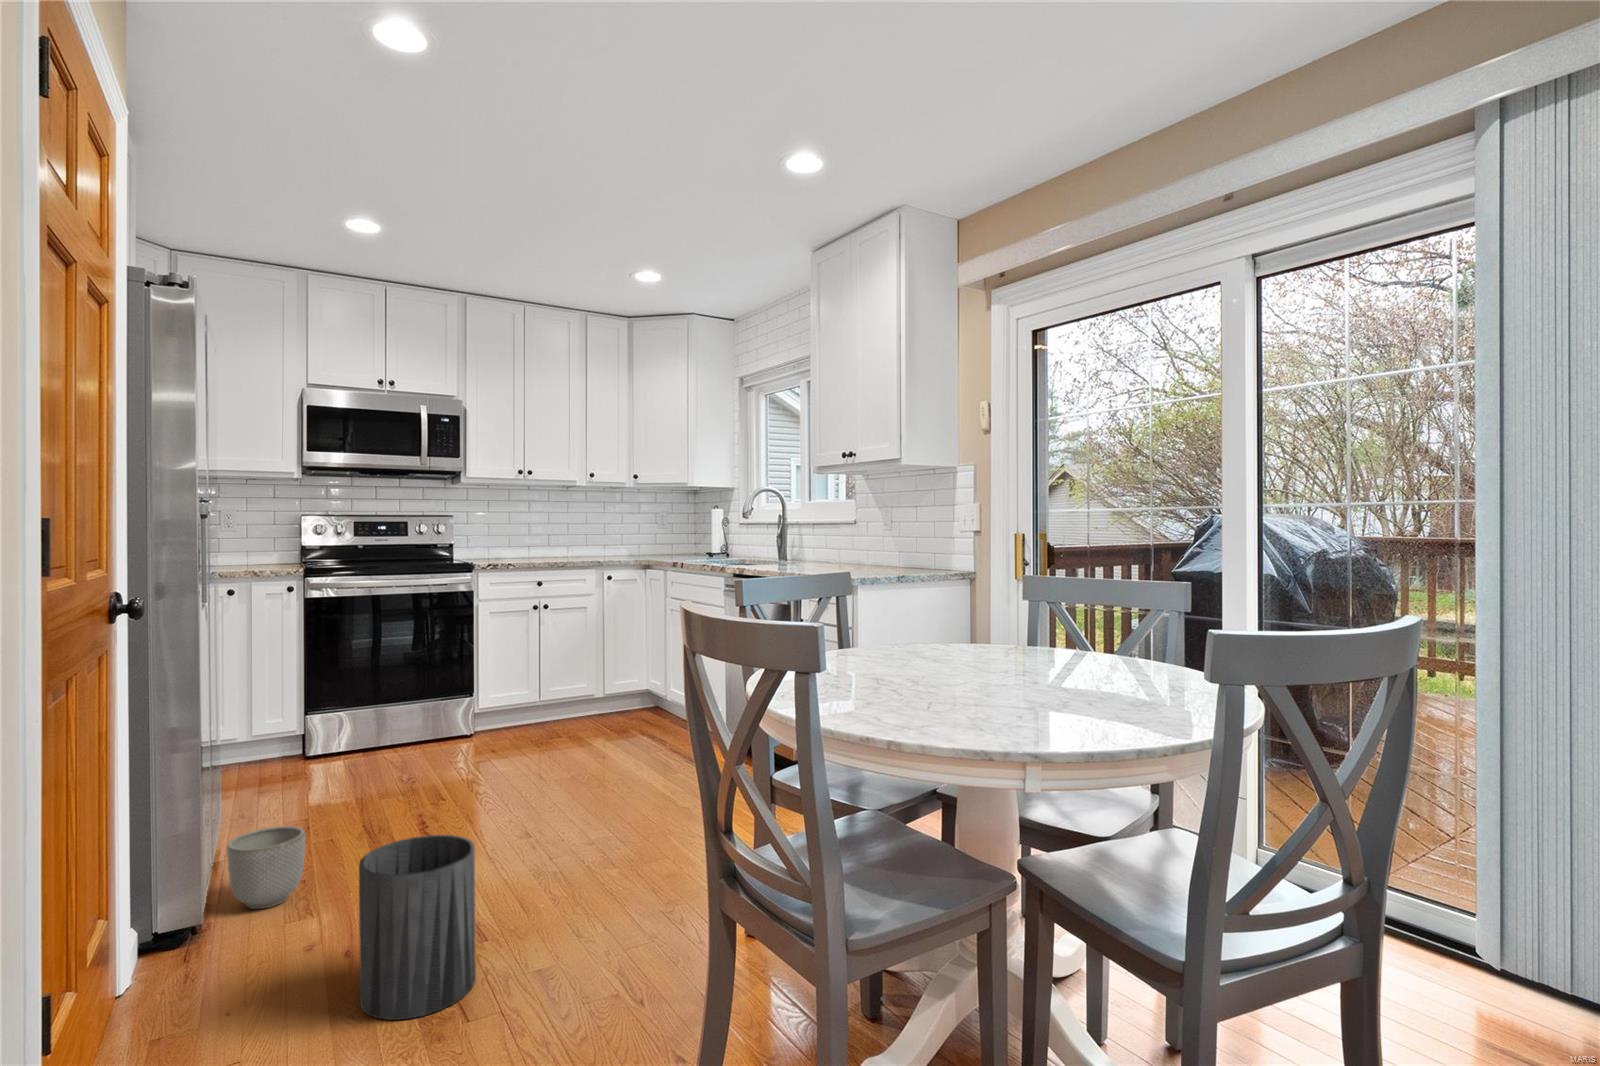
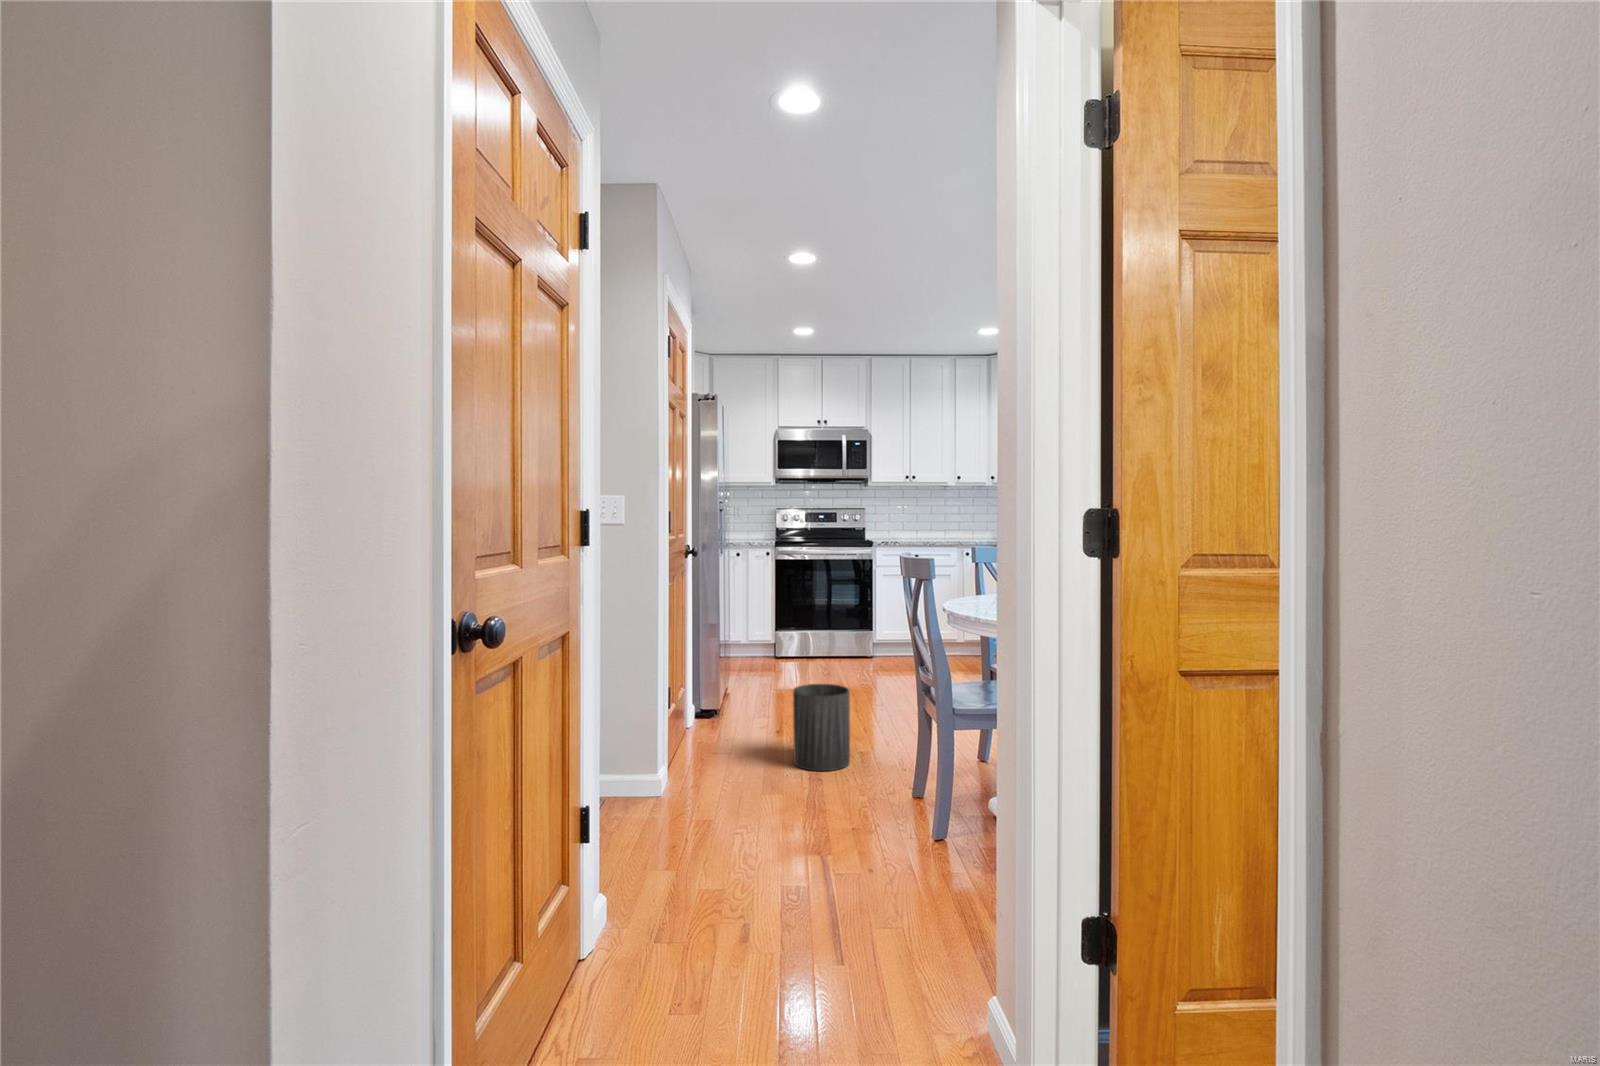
planter: present [227,826,306,909] -> none [737,680,772,720]

